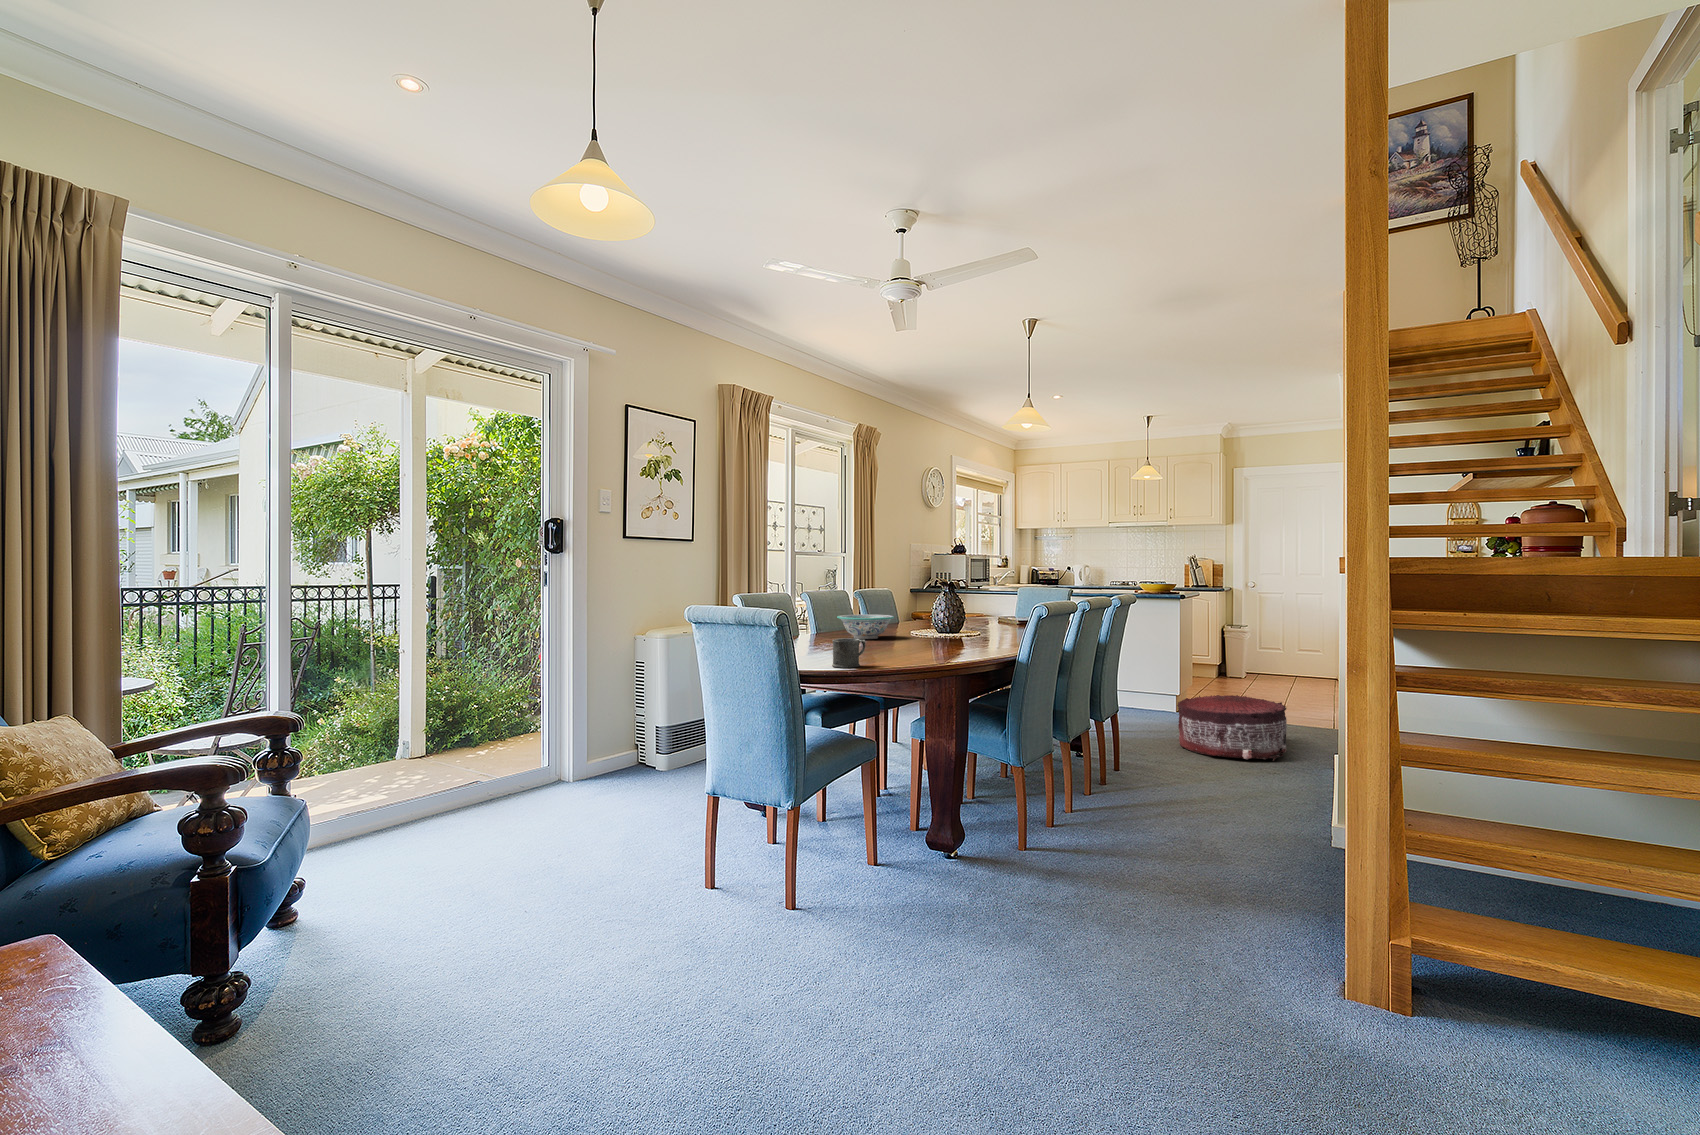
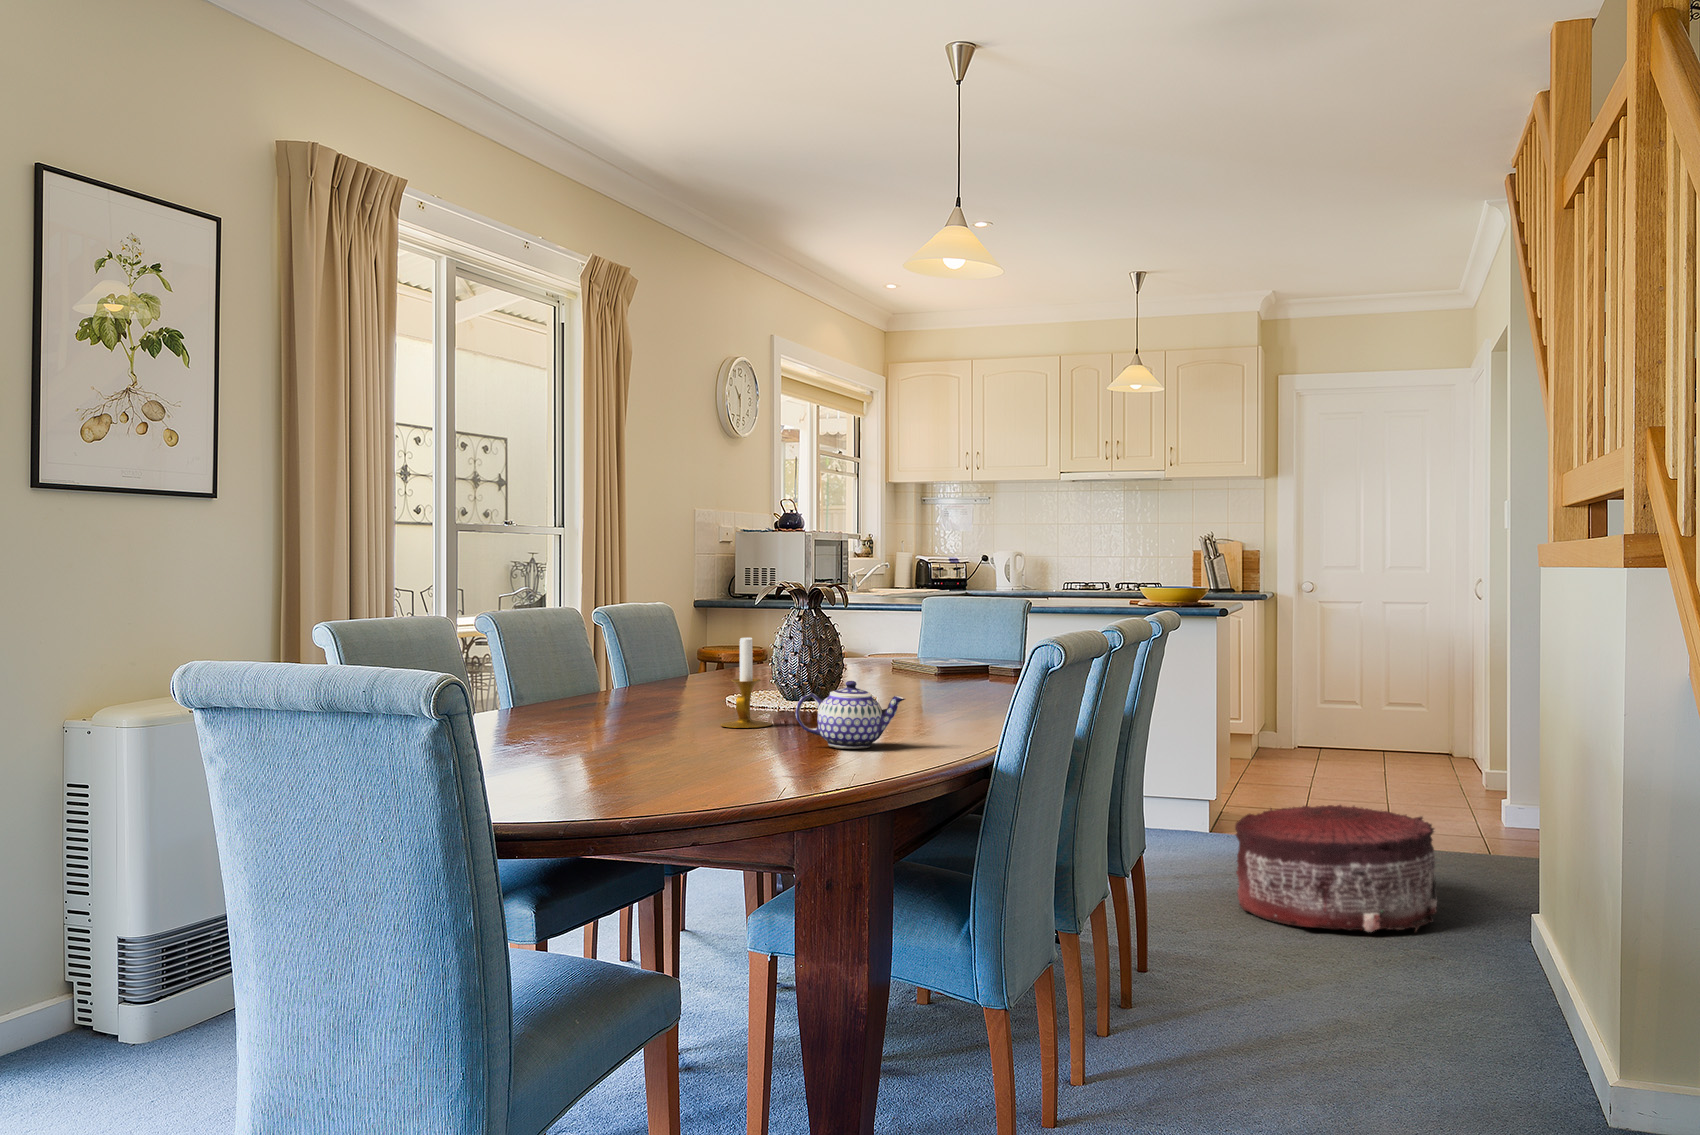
candlestick: none [905,603,929,643] -> present [720,638,772,728]
decorative bowl: present [837,615,894,639] -> none [561,664,690,720]
teapot: none [934,621,984,651] -> present [796,681,905,749]
mug: present [832,638,865,668] -> none [571,734,653,808]

